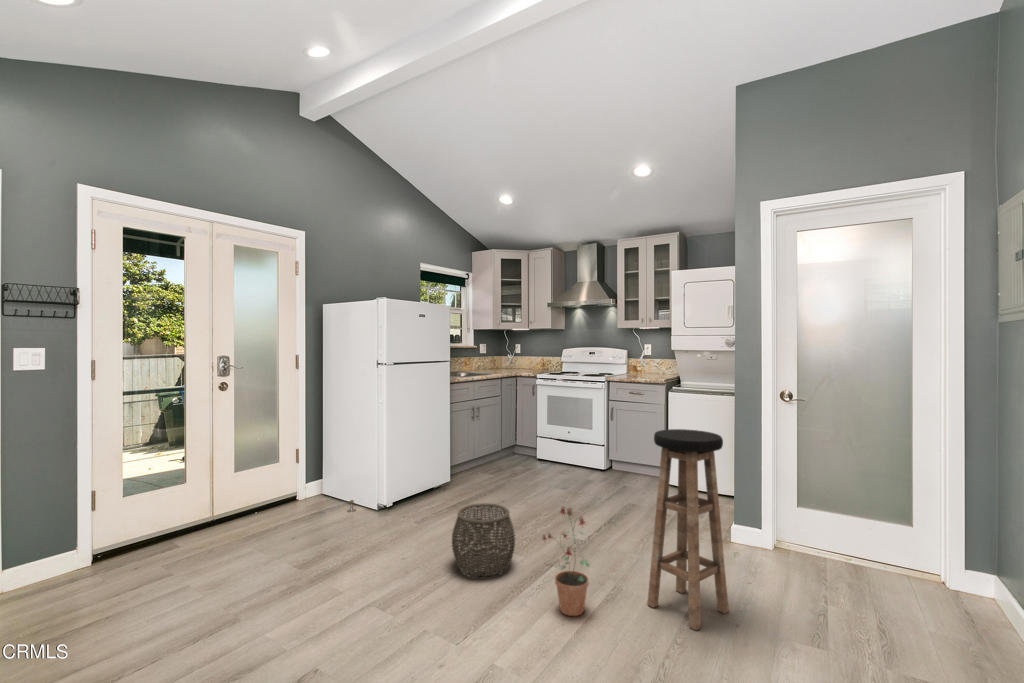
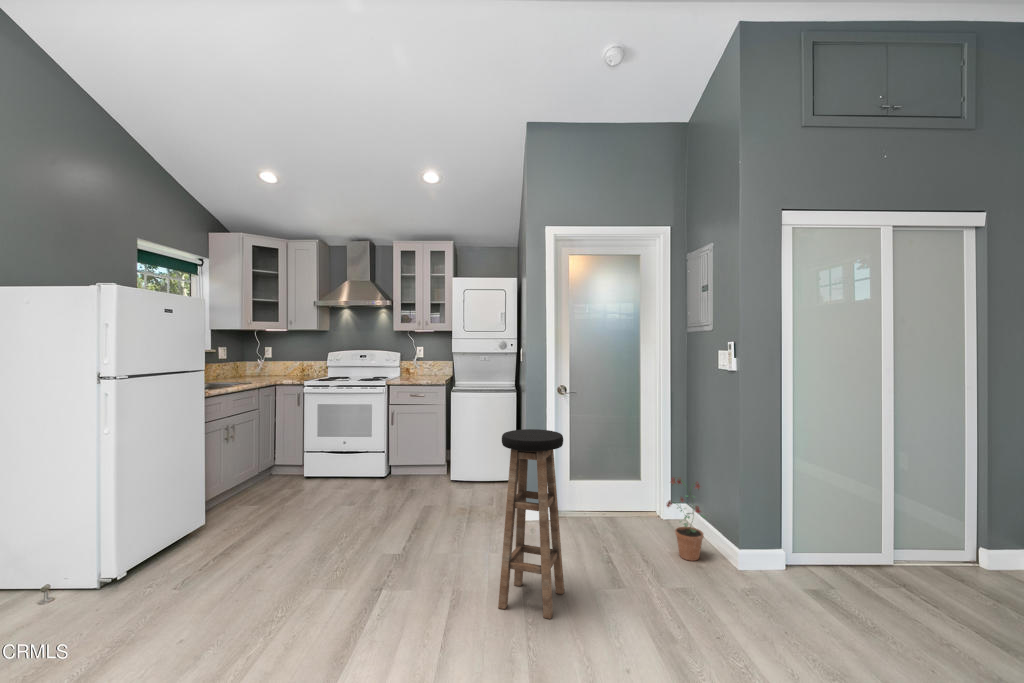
woven basket: present [452,503,515,577] -> none [257,542,344,639]
potted plant: present [543,506,589,616] -> present [667,477,705,561]

